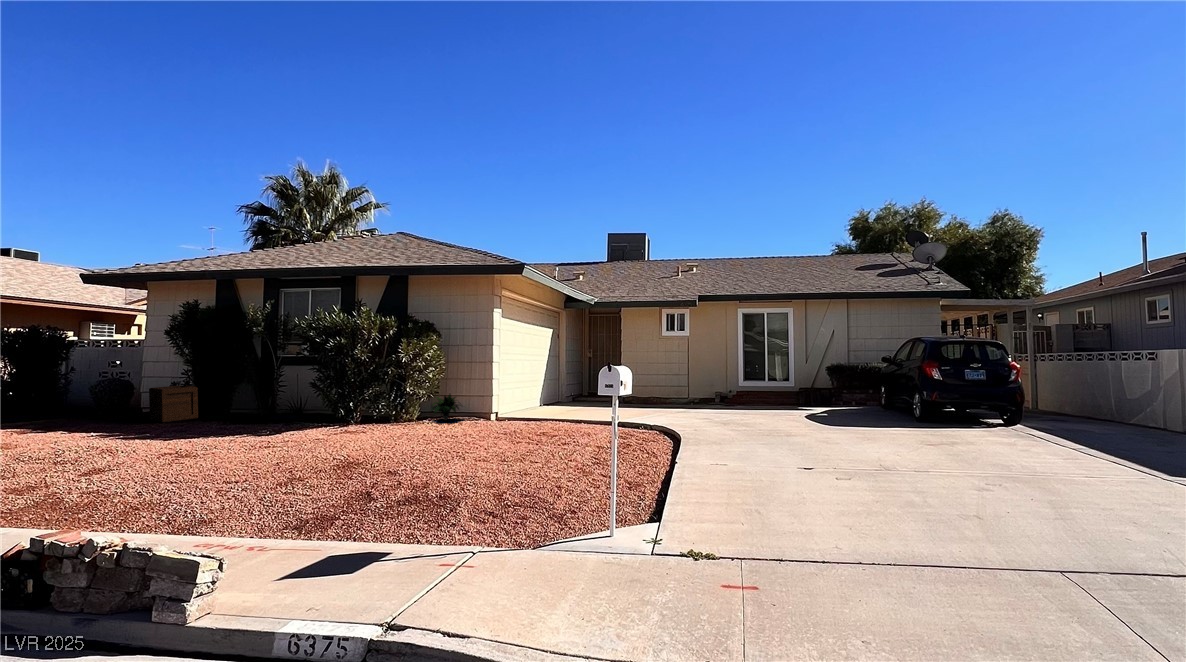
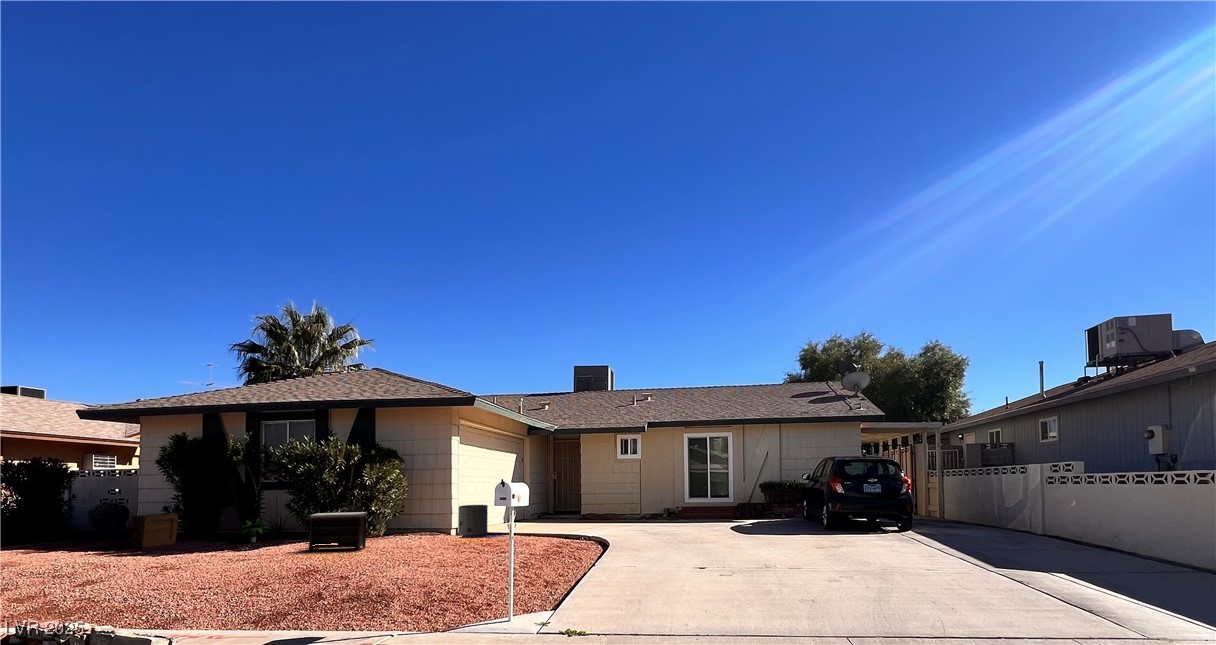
trash can: none [502,383,535,418] -> present [458,505,488,538]
bench: none [341,390,407,431] -> present [309,512,369,551]
potted plant: present [431,394,461,421] -> present [239,517,270,542]

